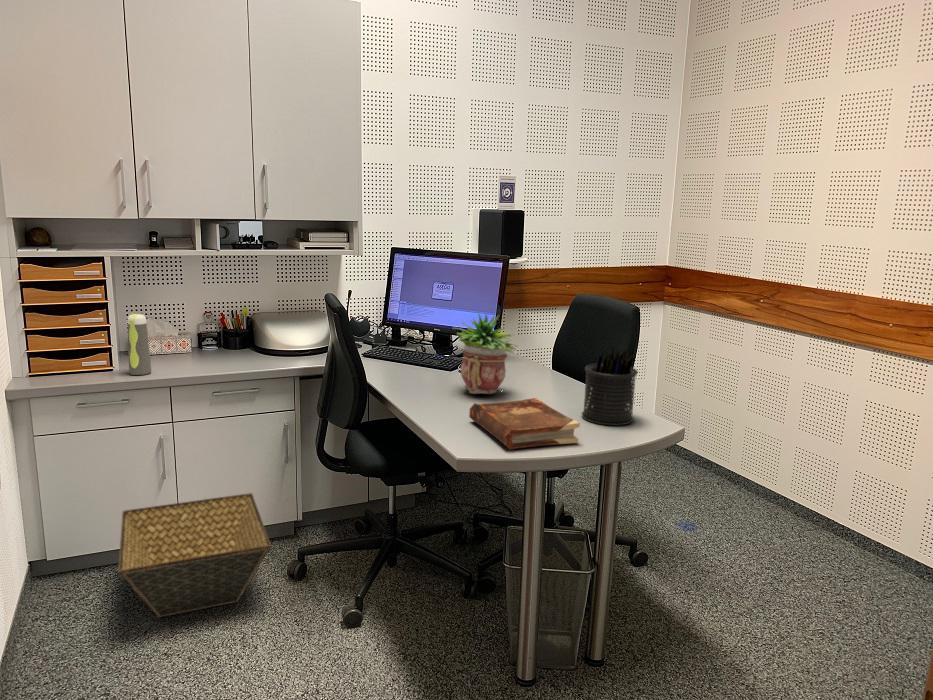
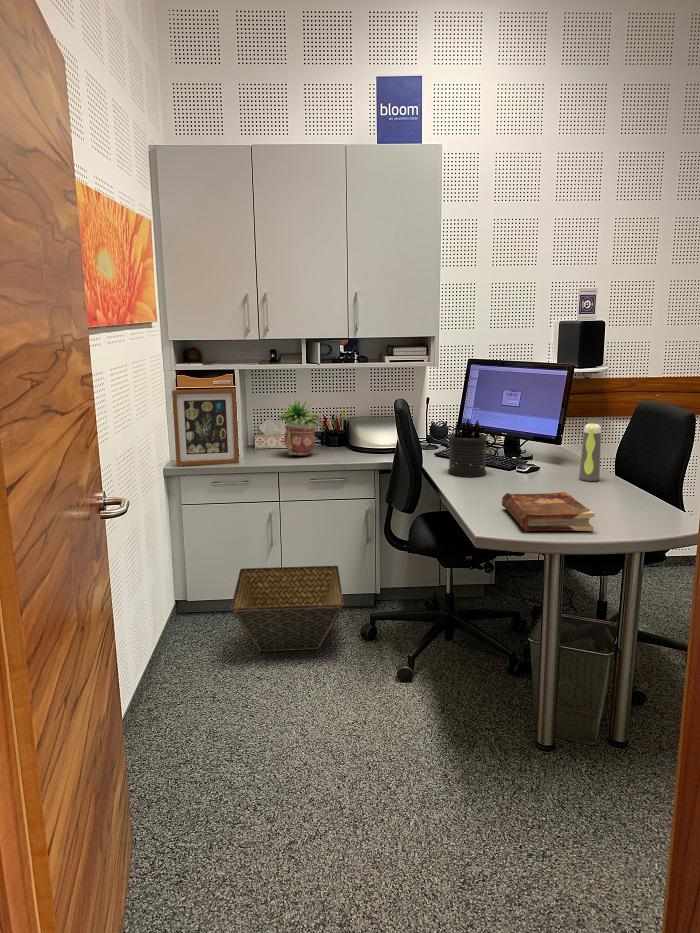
picture frame: none [13,281,115,384] -> present [172,389,239,466]
water bottle: present [127,314,151,375] -> present [579,424,601,481]
potted plant: present [453,314,517,394] -> present [278,401,322,455]
pen holder: present [582,347,638,425] -> present [448,419,488,477]

